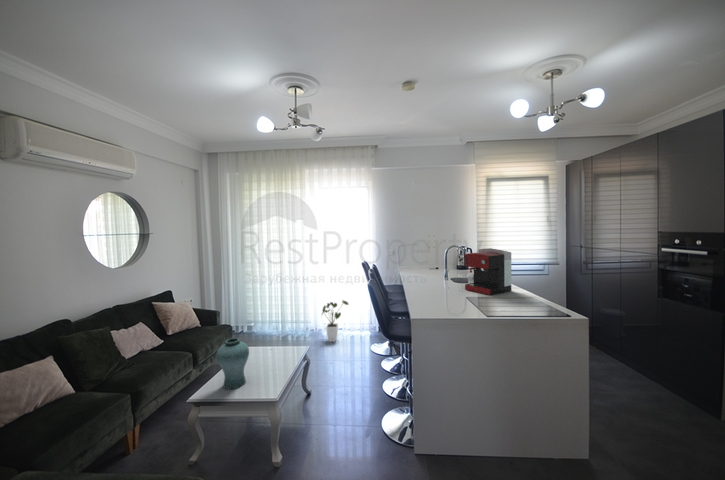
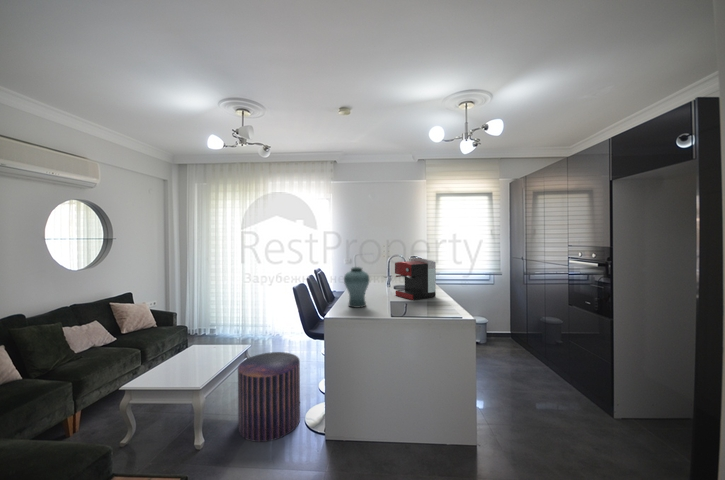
house plant: present [322,300,349,342] -> none [277,305,306,345]
vase: present [216,338,249,389] -> present [344,267,369,308]
pouf: none [309,355,377,457] -> present [238,352,300,442]

